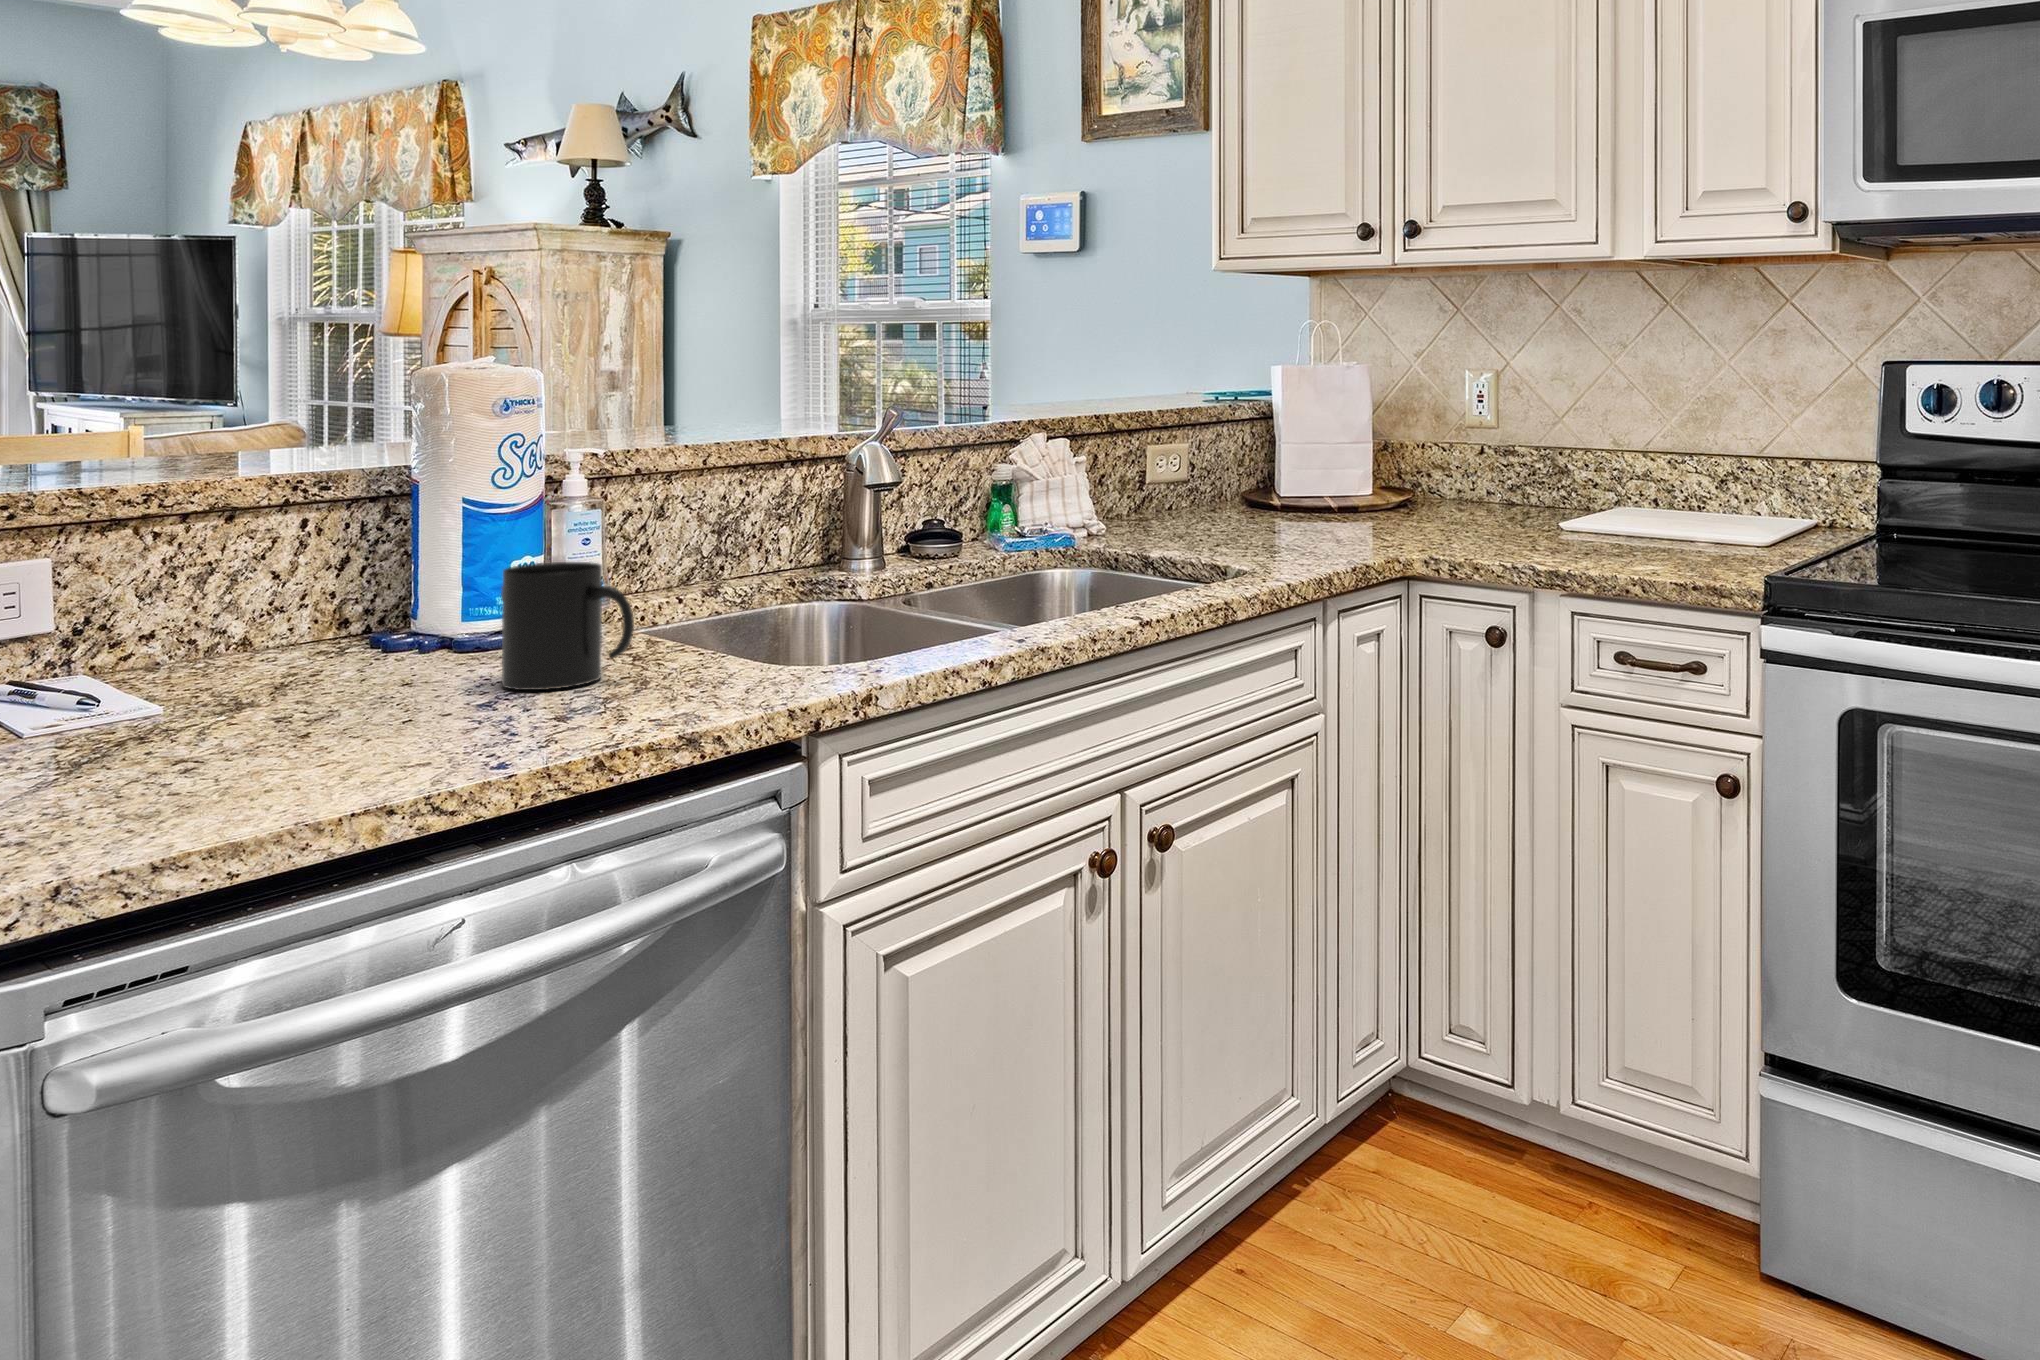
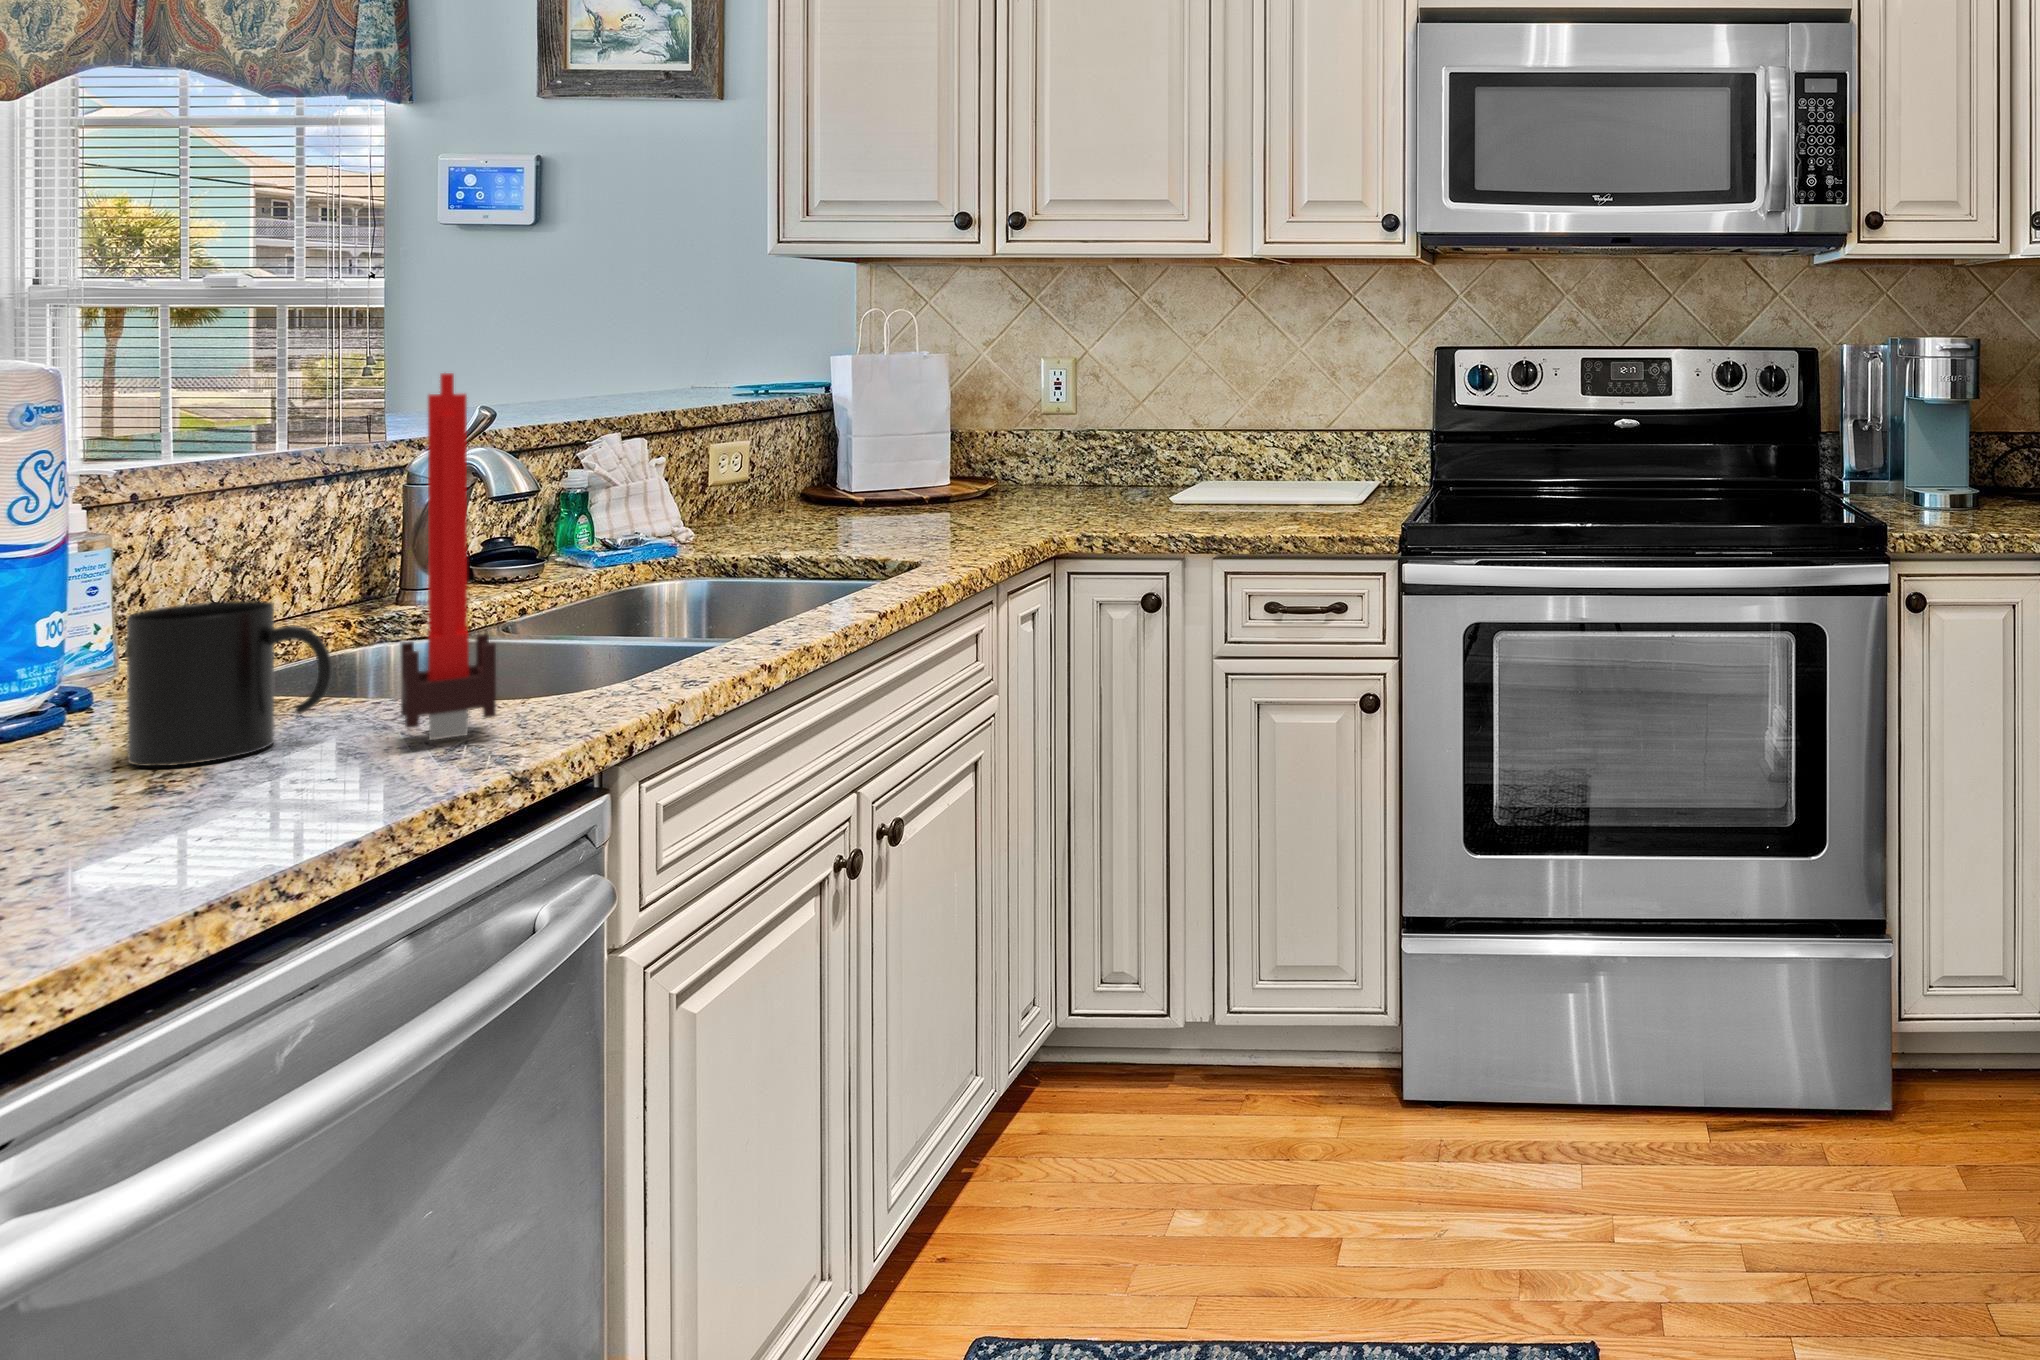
candle: none [655,382,737,694] -> present [400,373,496,740]

